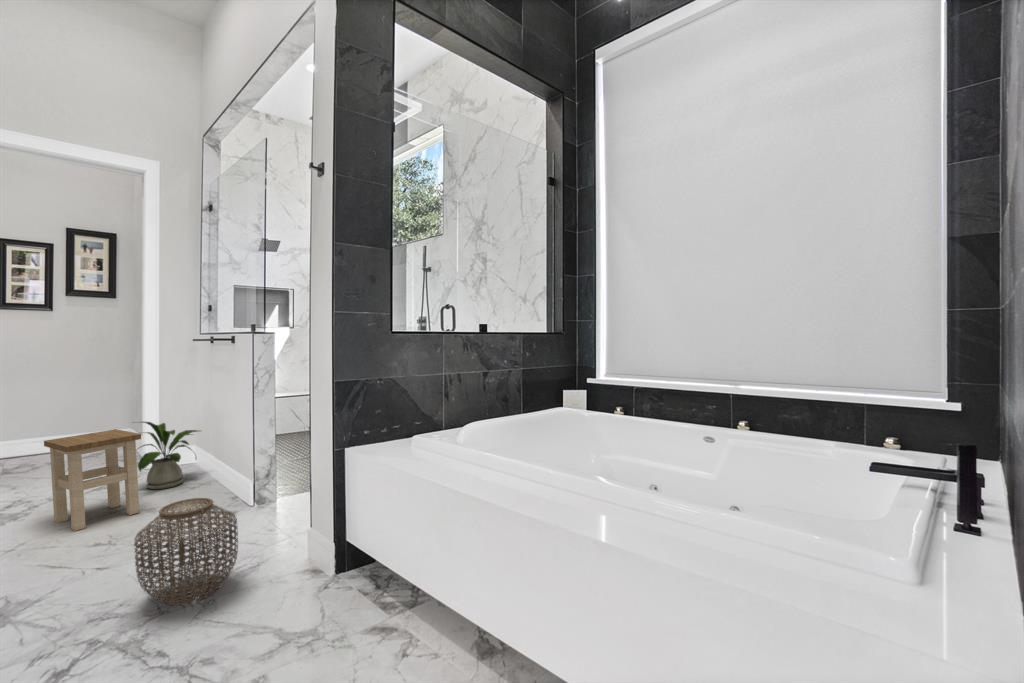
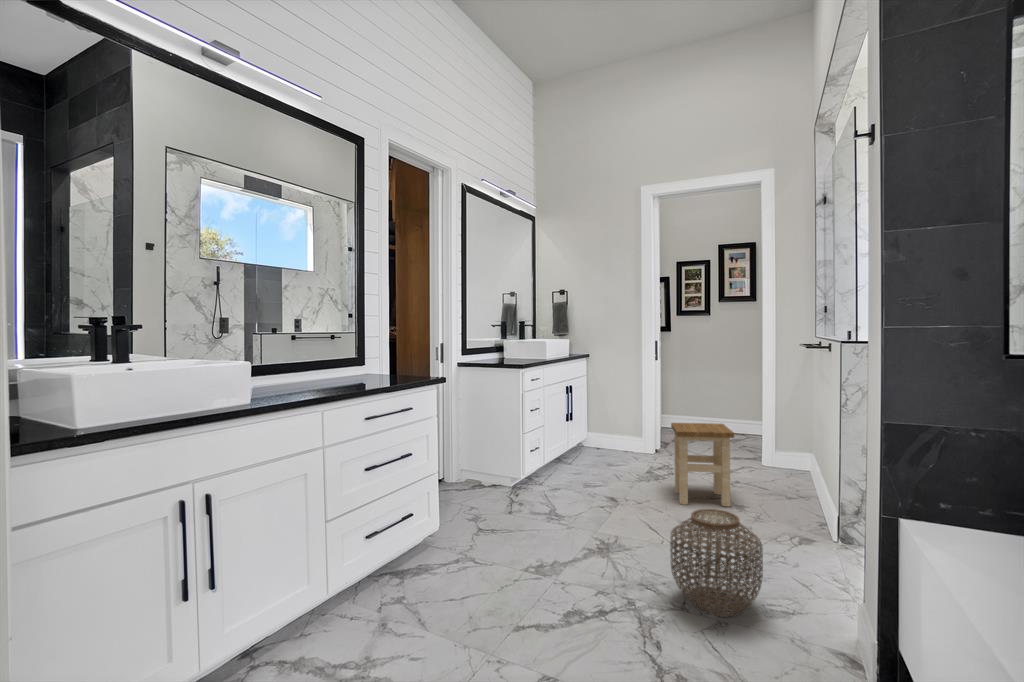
house plant: present [138,422,199,489] -> none [739,420,811,492]

